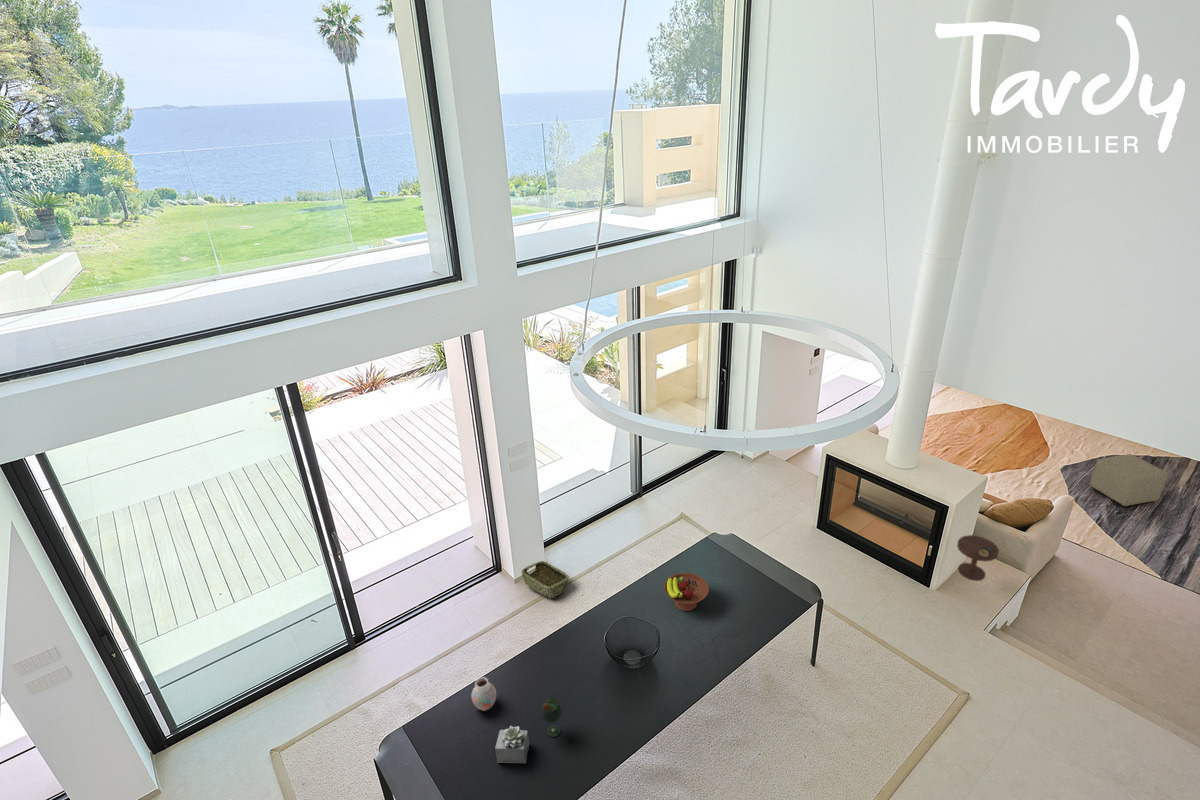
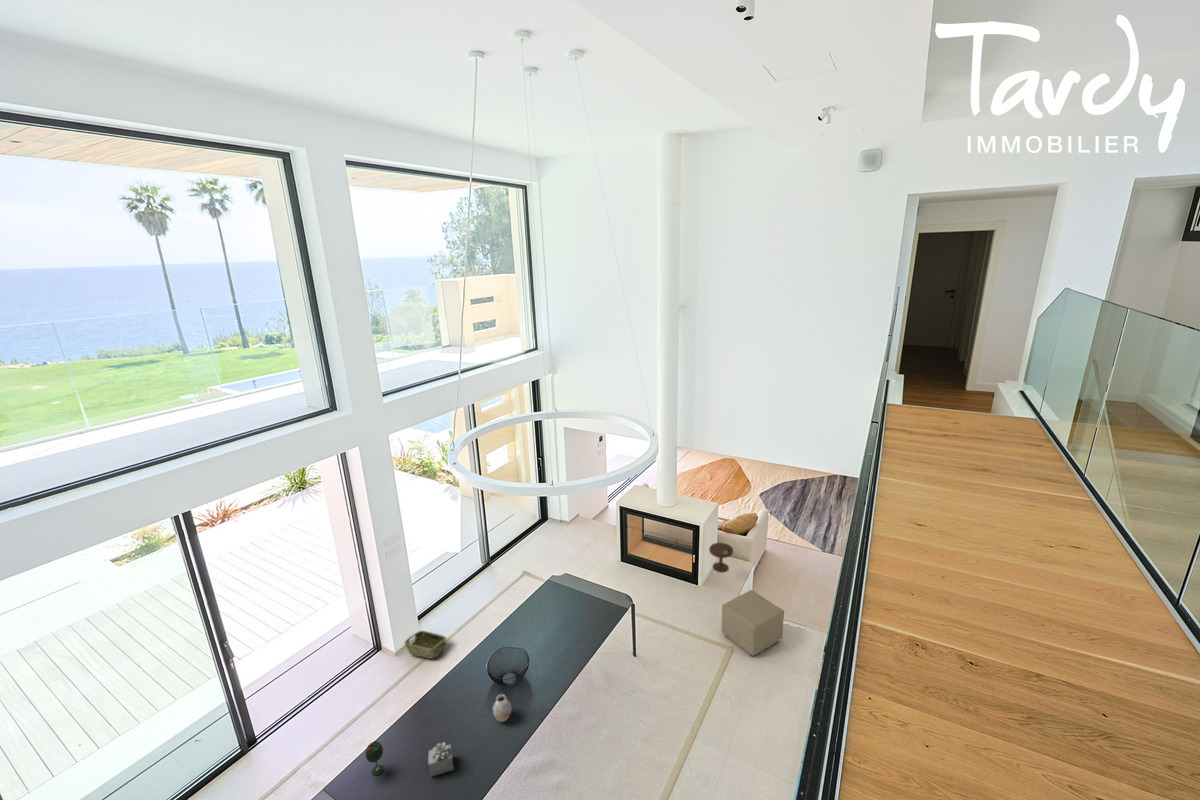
ottoman: present [1090,454,1169,507] -> present [722,590,784,656]
fruit bowl: present [664,573,709,611] -> none [529,604,562,632]
vase: present [472,677,496,710] -> present [493,694,511,722]
wine glass: present [541,699,562,737] -> present [366,742,384,775]

